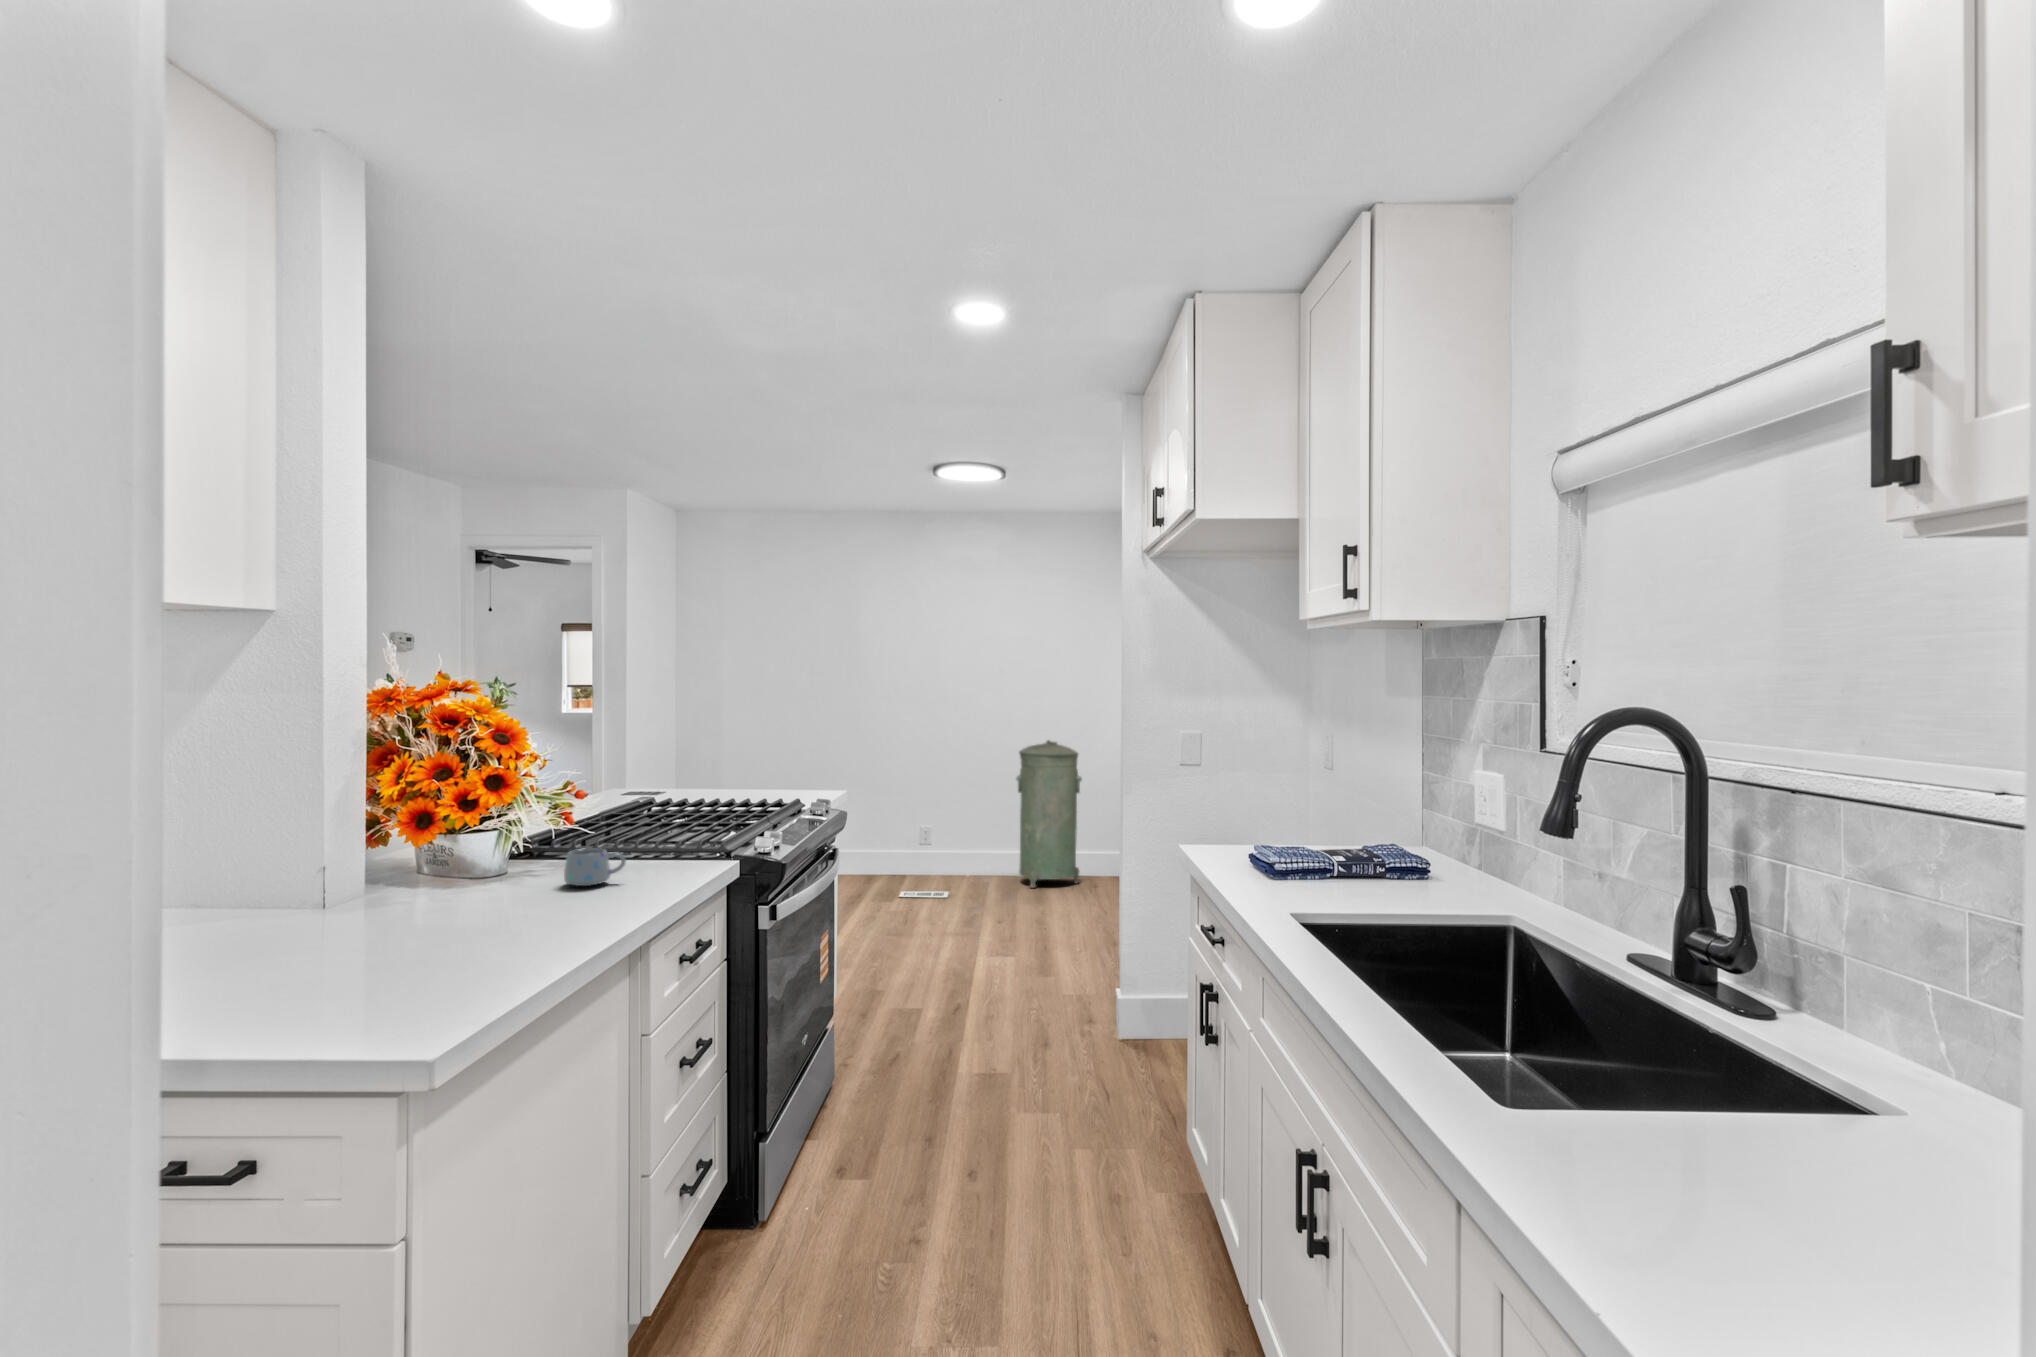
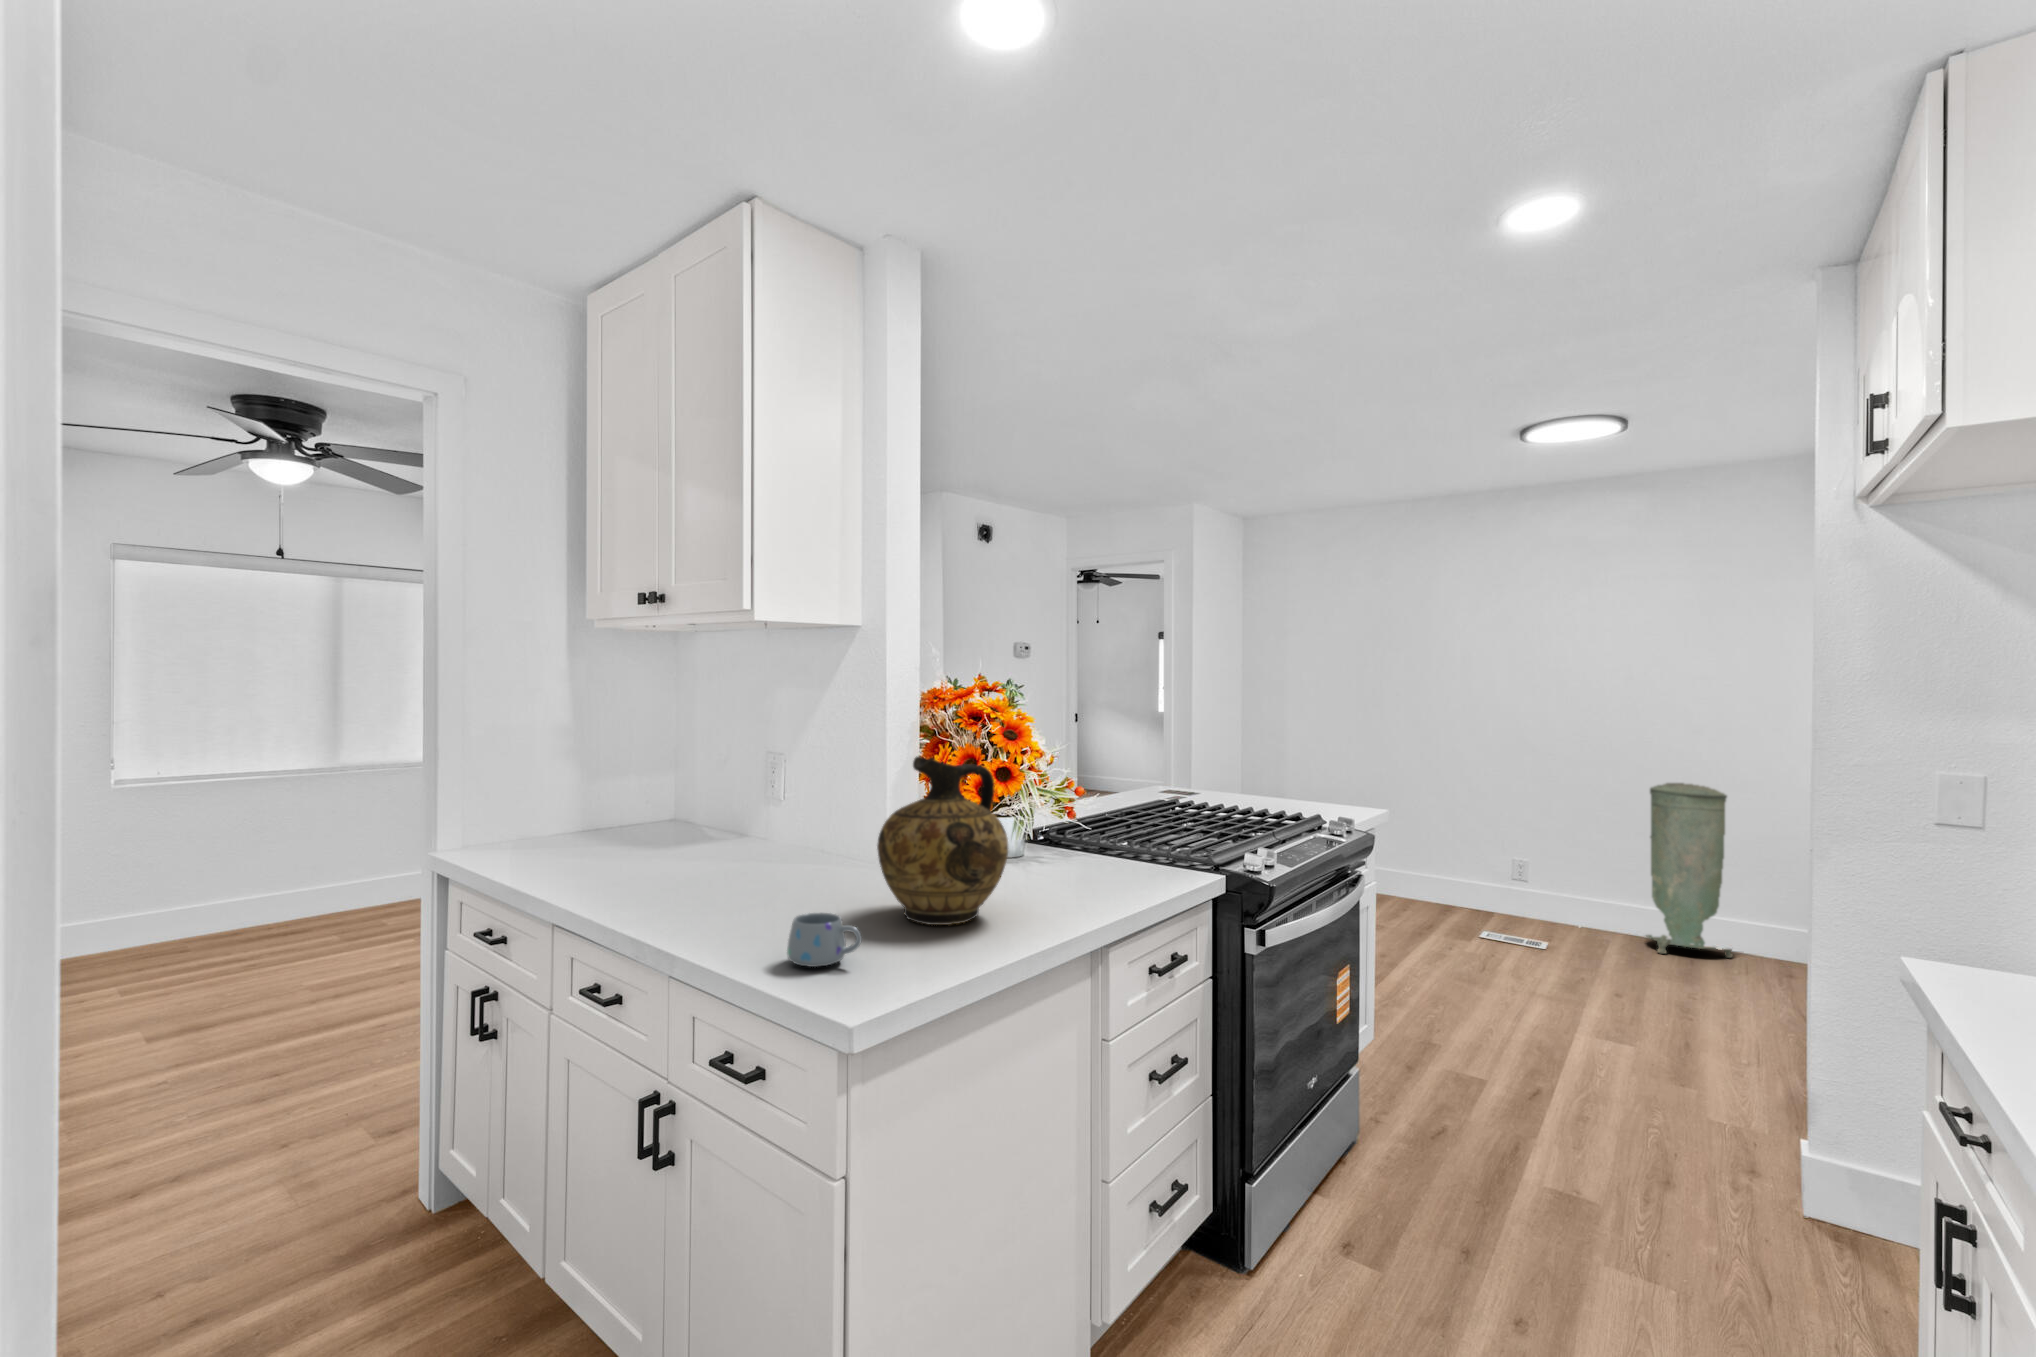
ceramic jug: none [381,765,545,950] -> present [877,756,1008,925]
mug: present [564,848,626,886] -> present [787,913,862,967]

